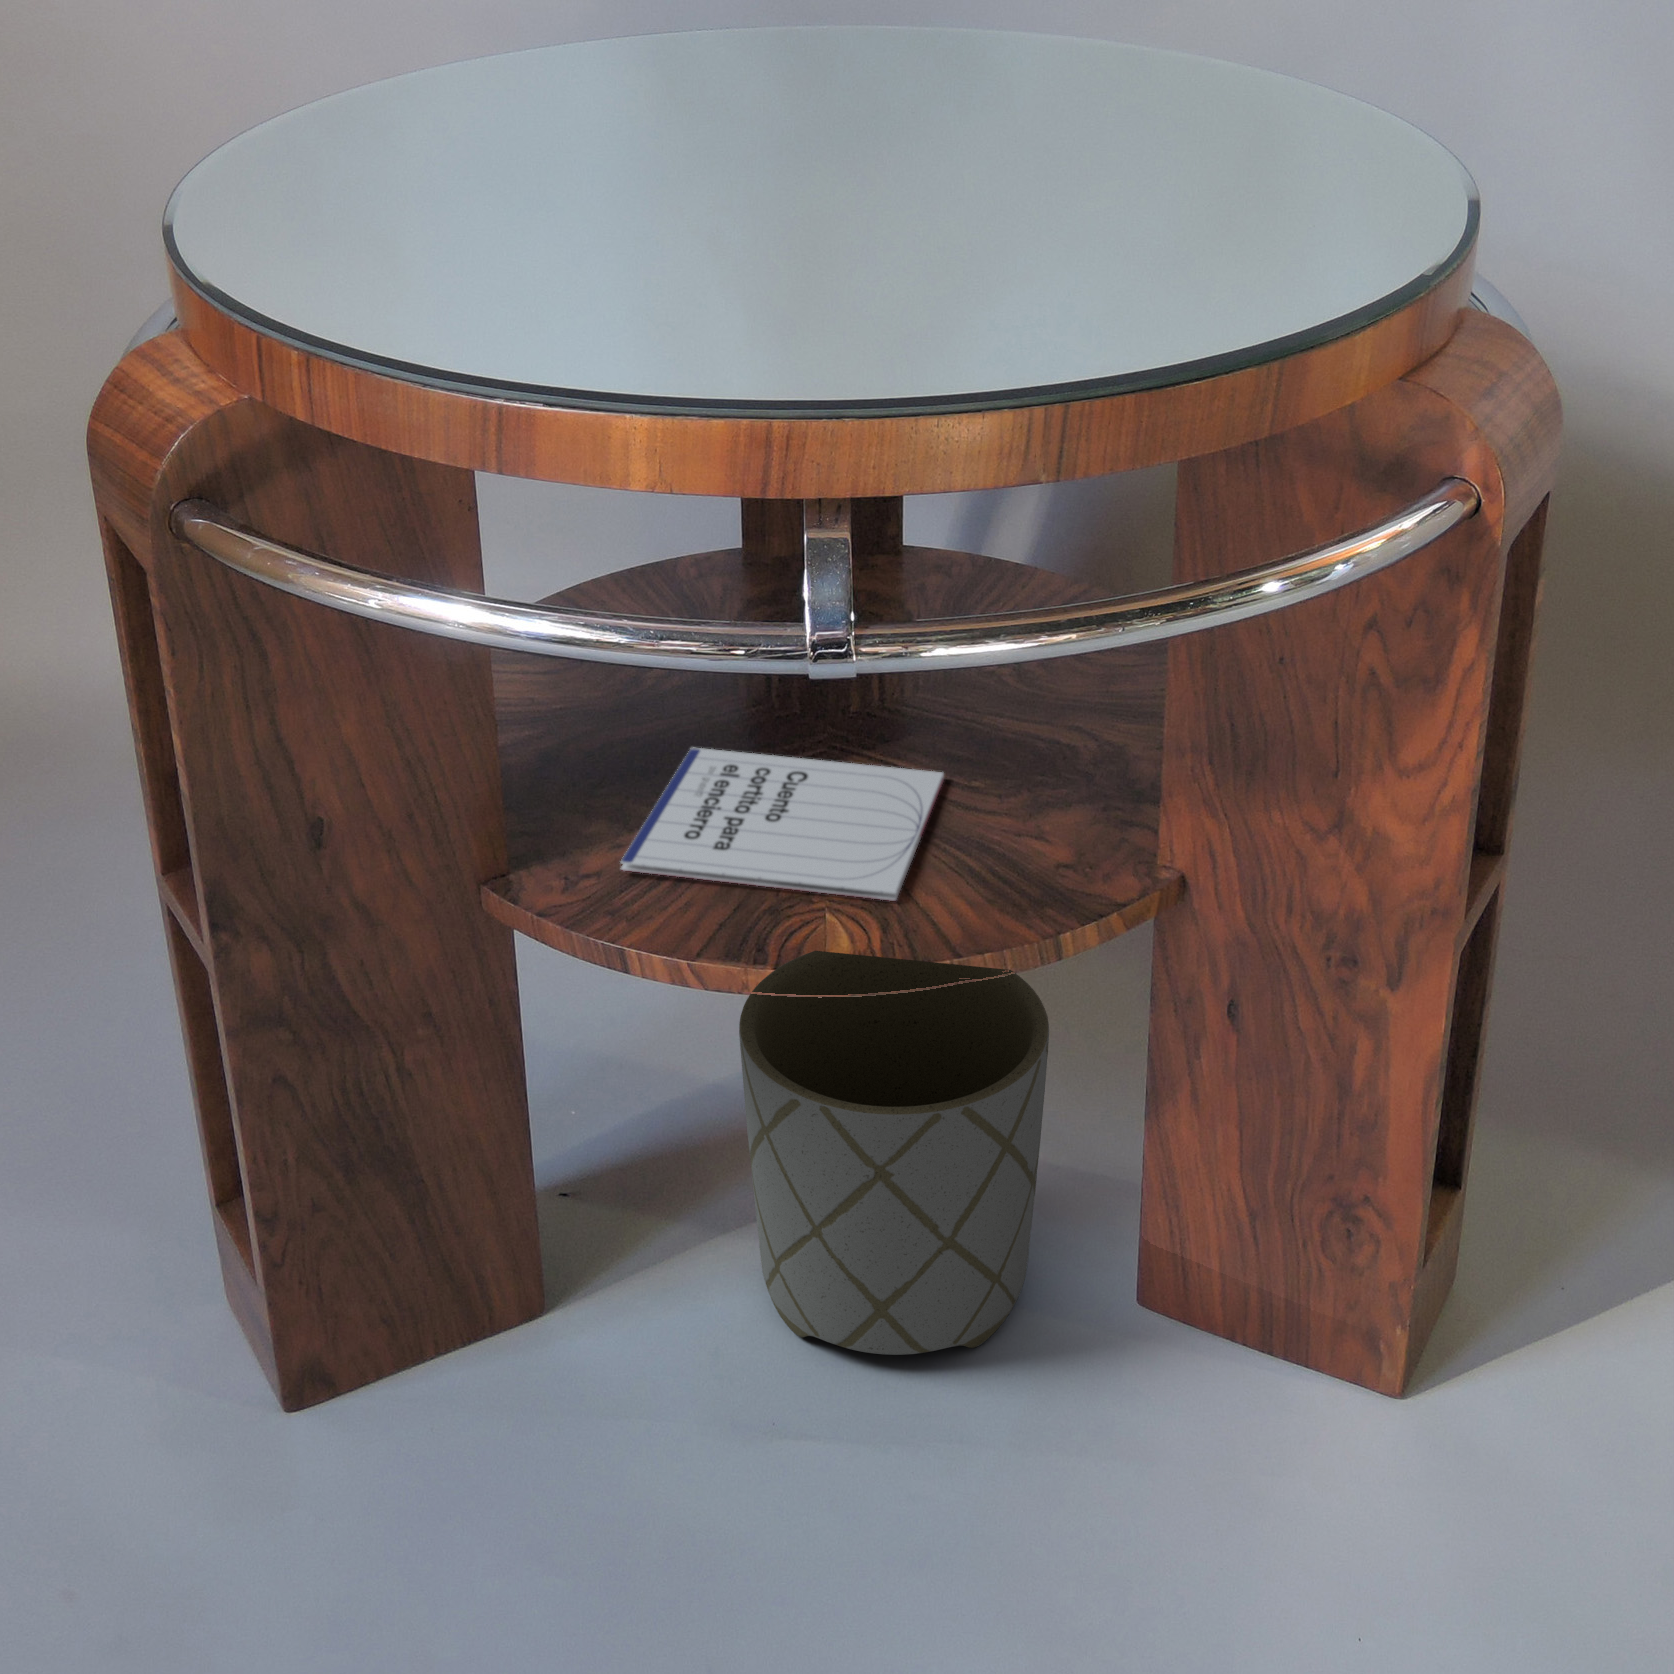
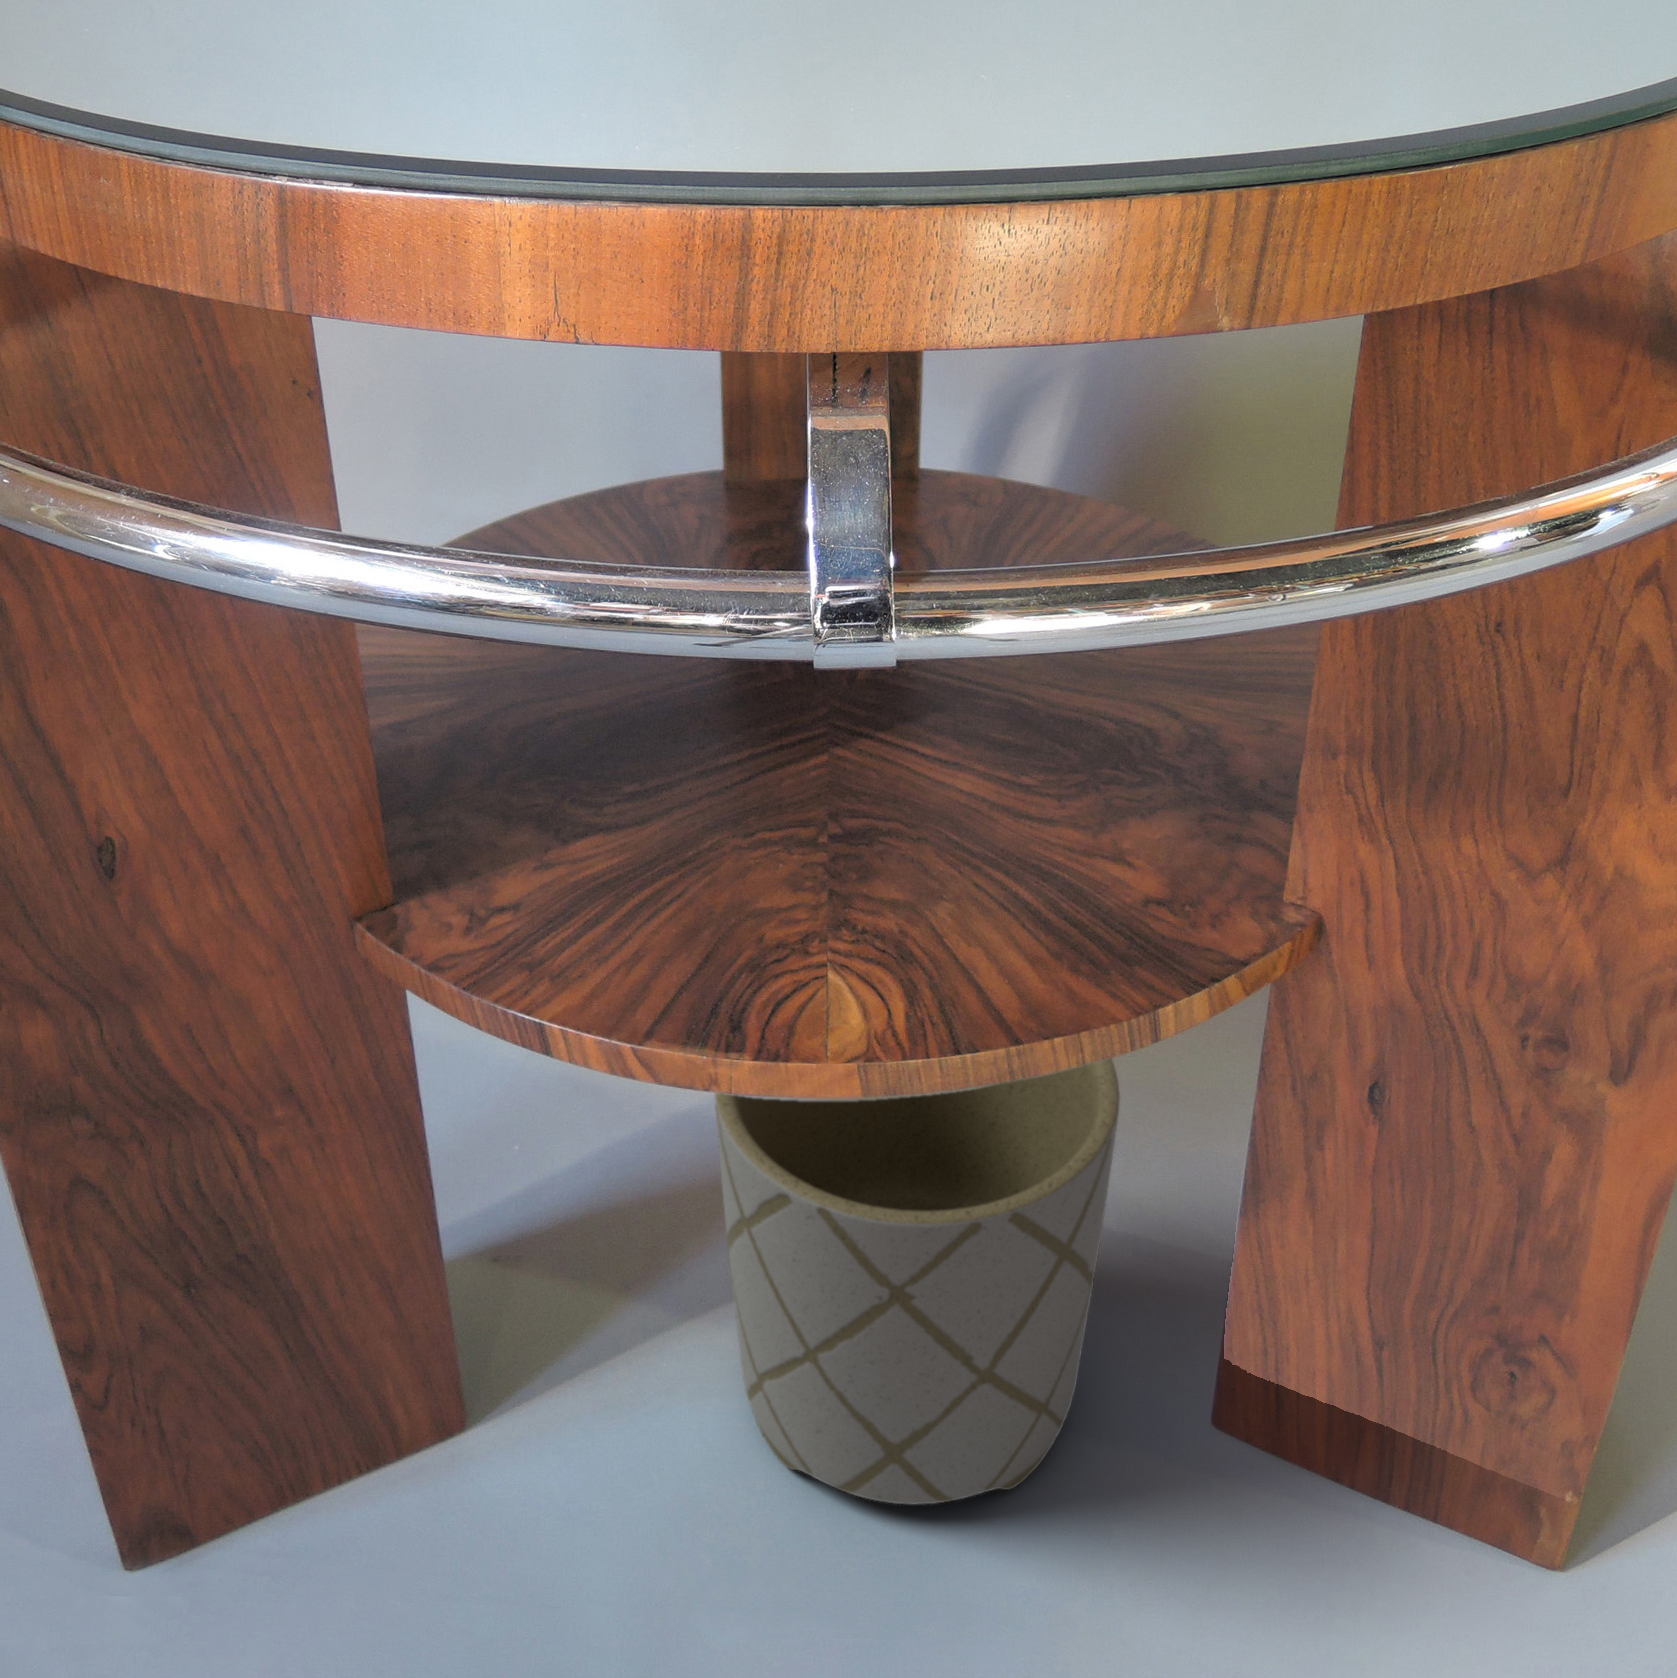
notebook: present [621,748,944,901] -> none [548,702,989,955]

